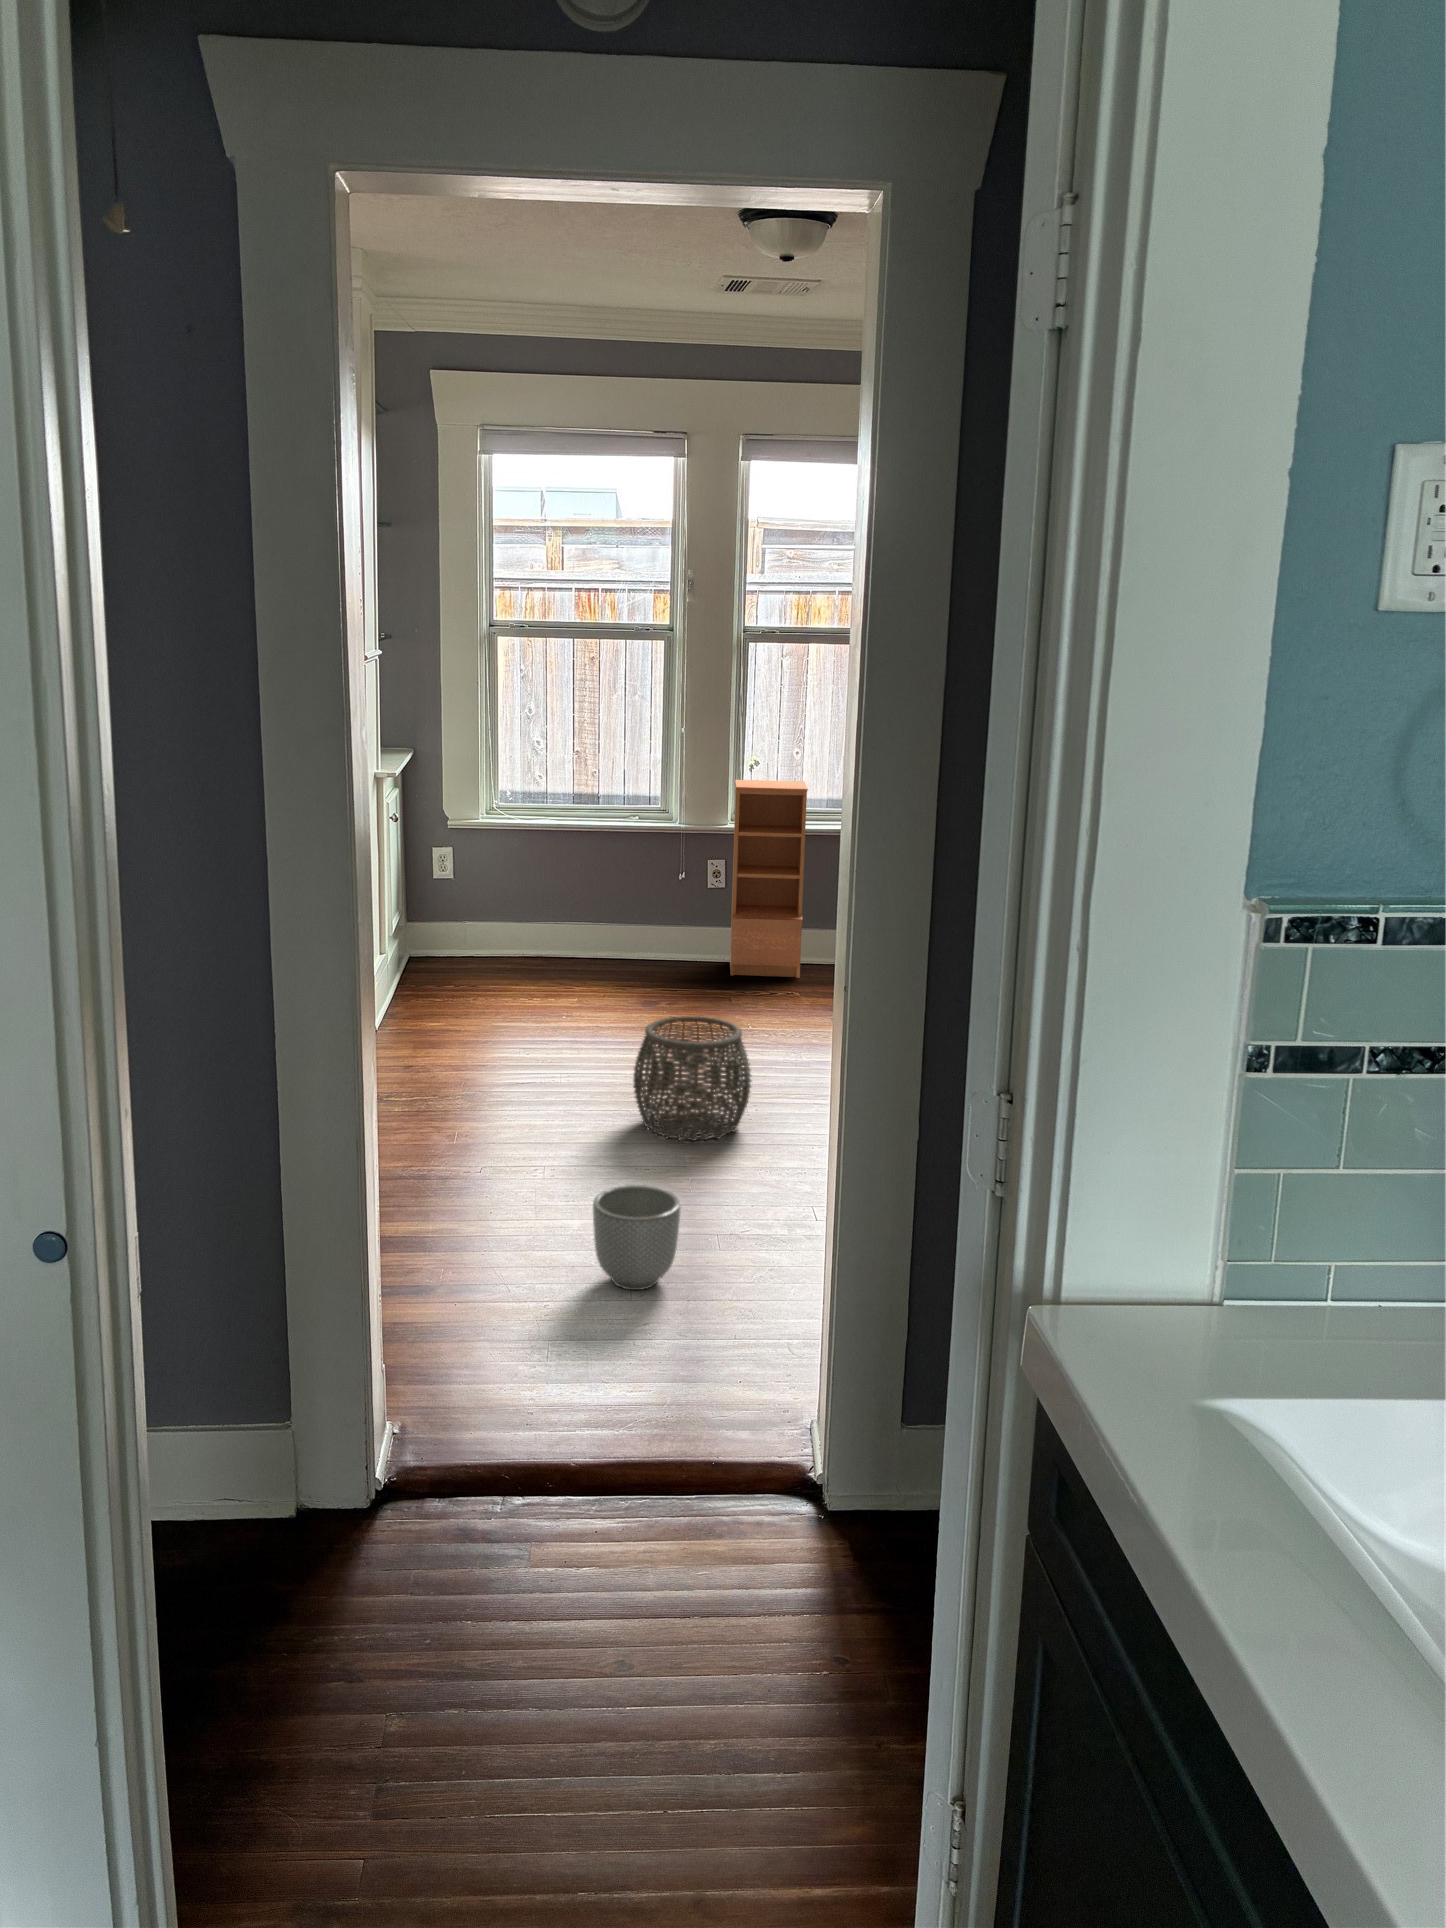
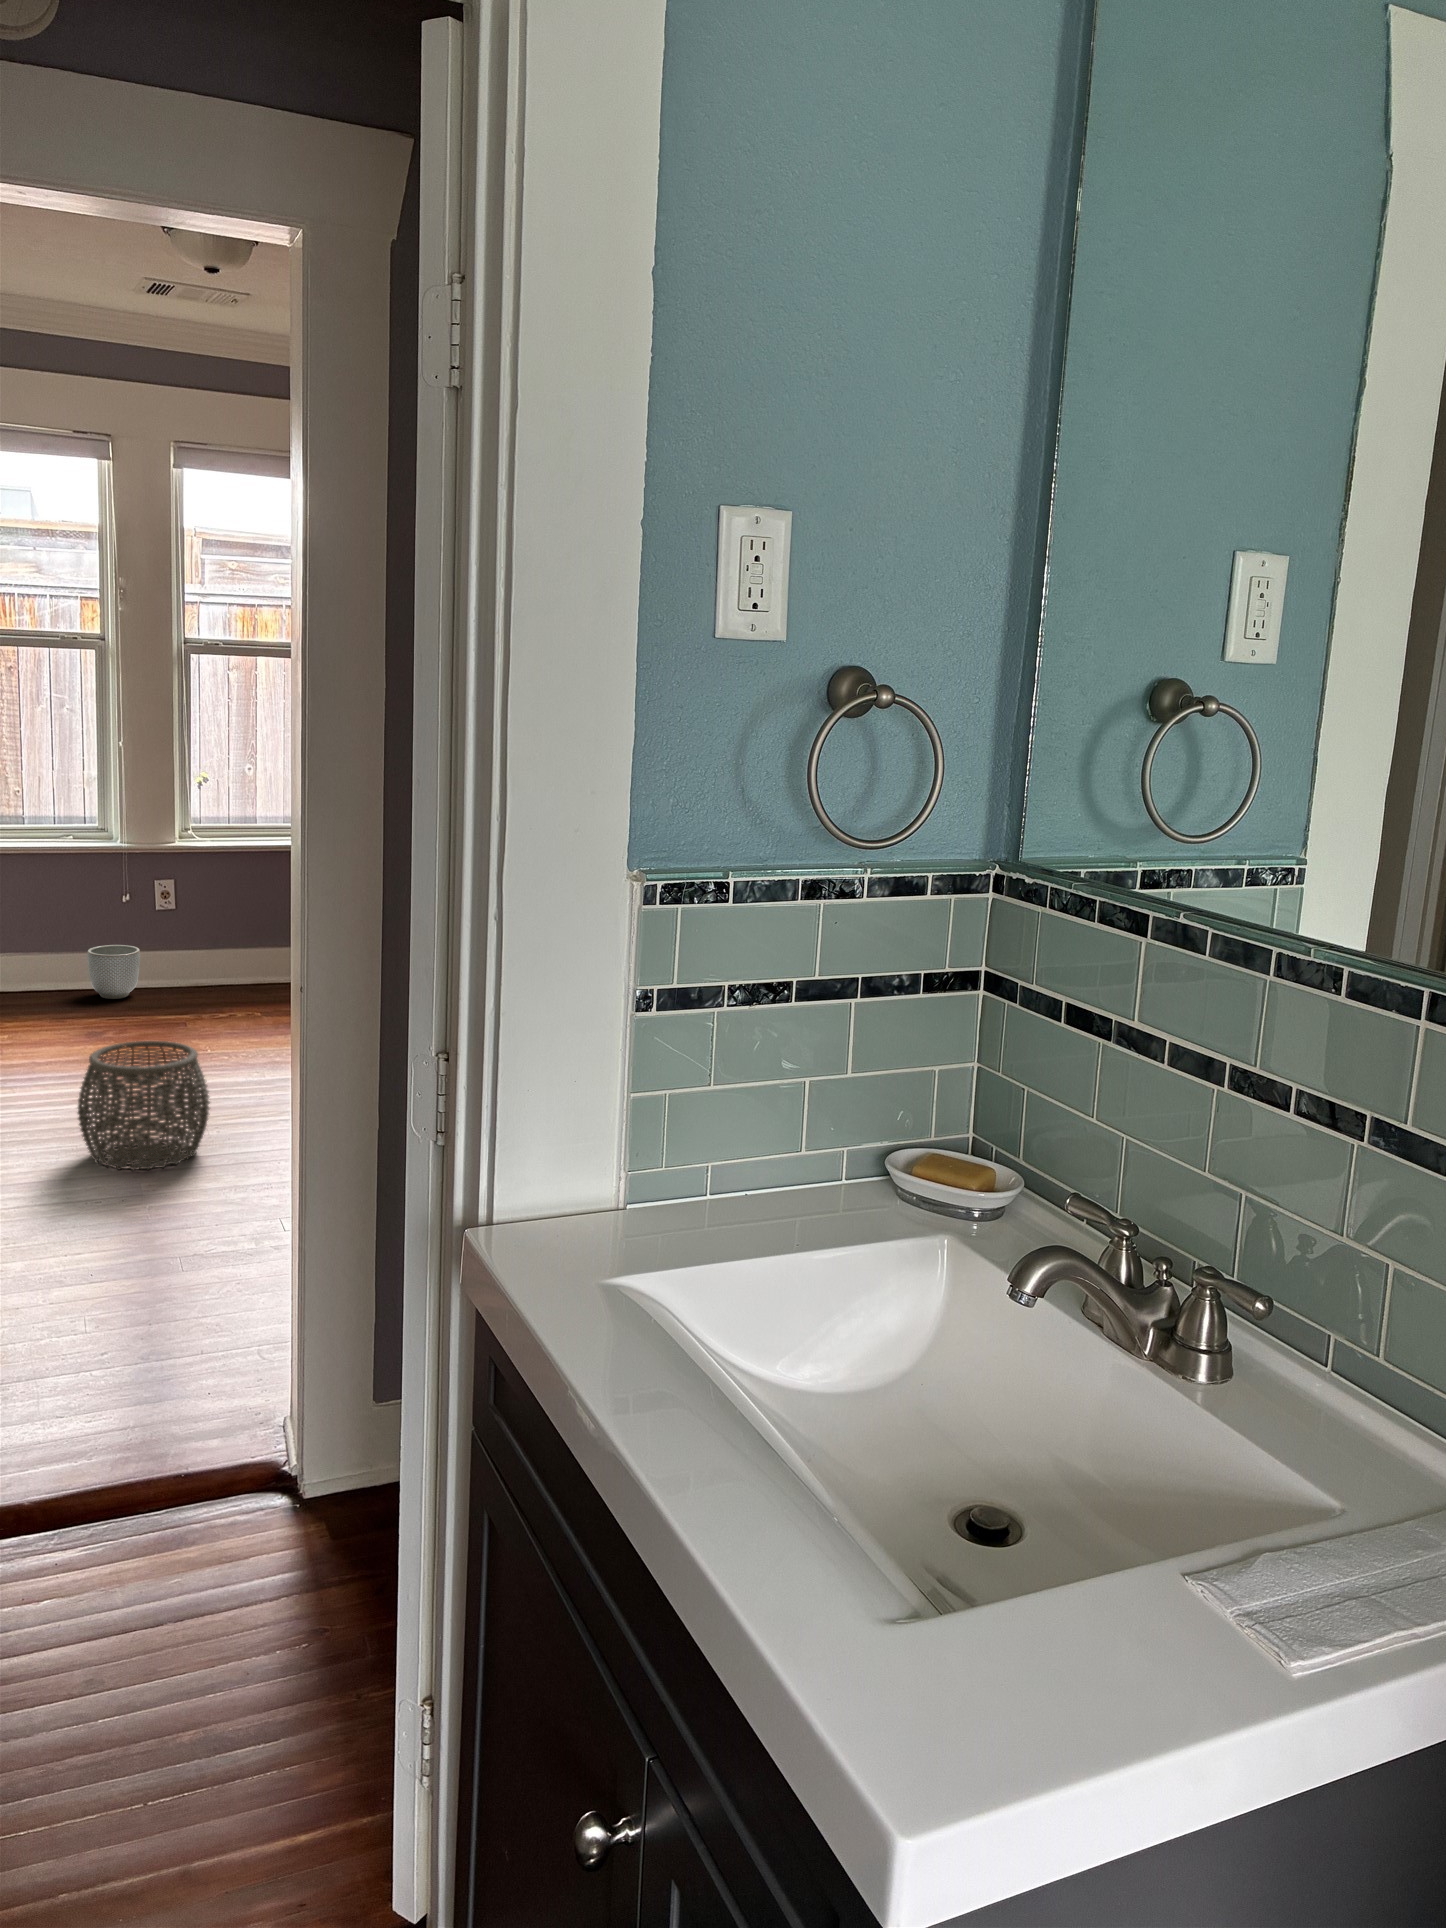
bookcase: present [730,780,808,978] -> none [181,797,260,1002]
planter: present [593,1185,680,1290] -> present [87,945,140,999]

